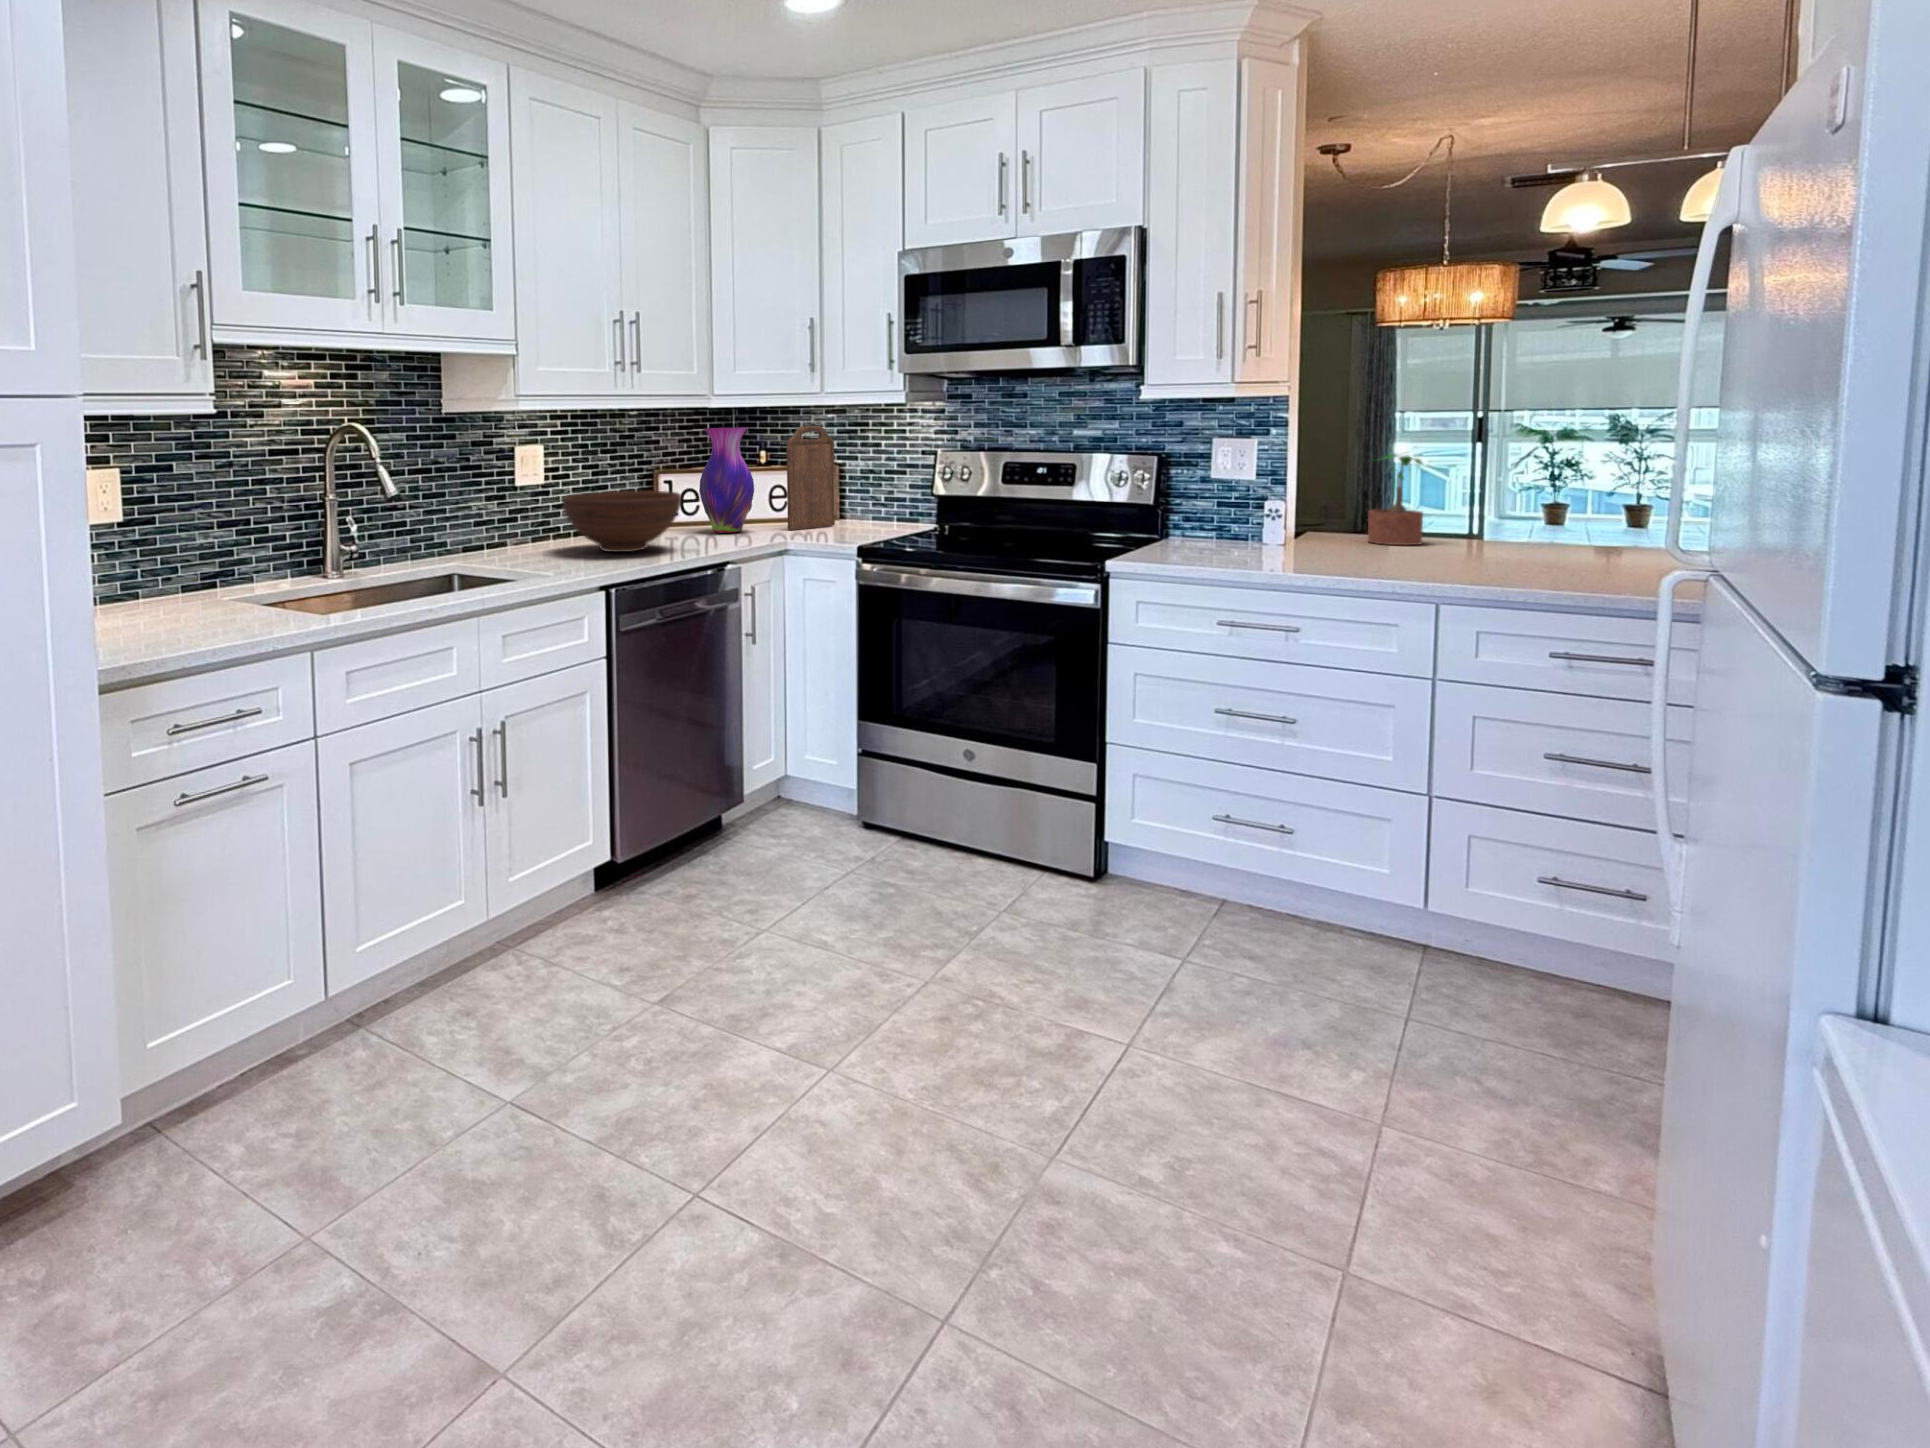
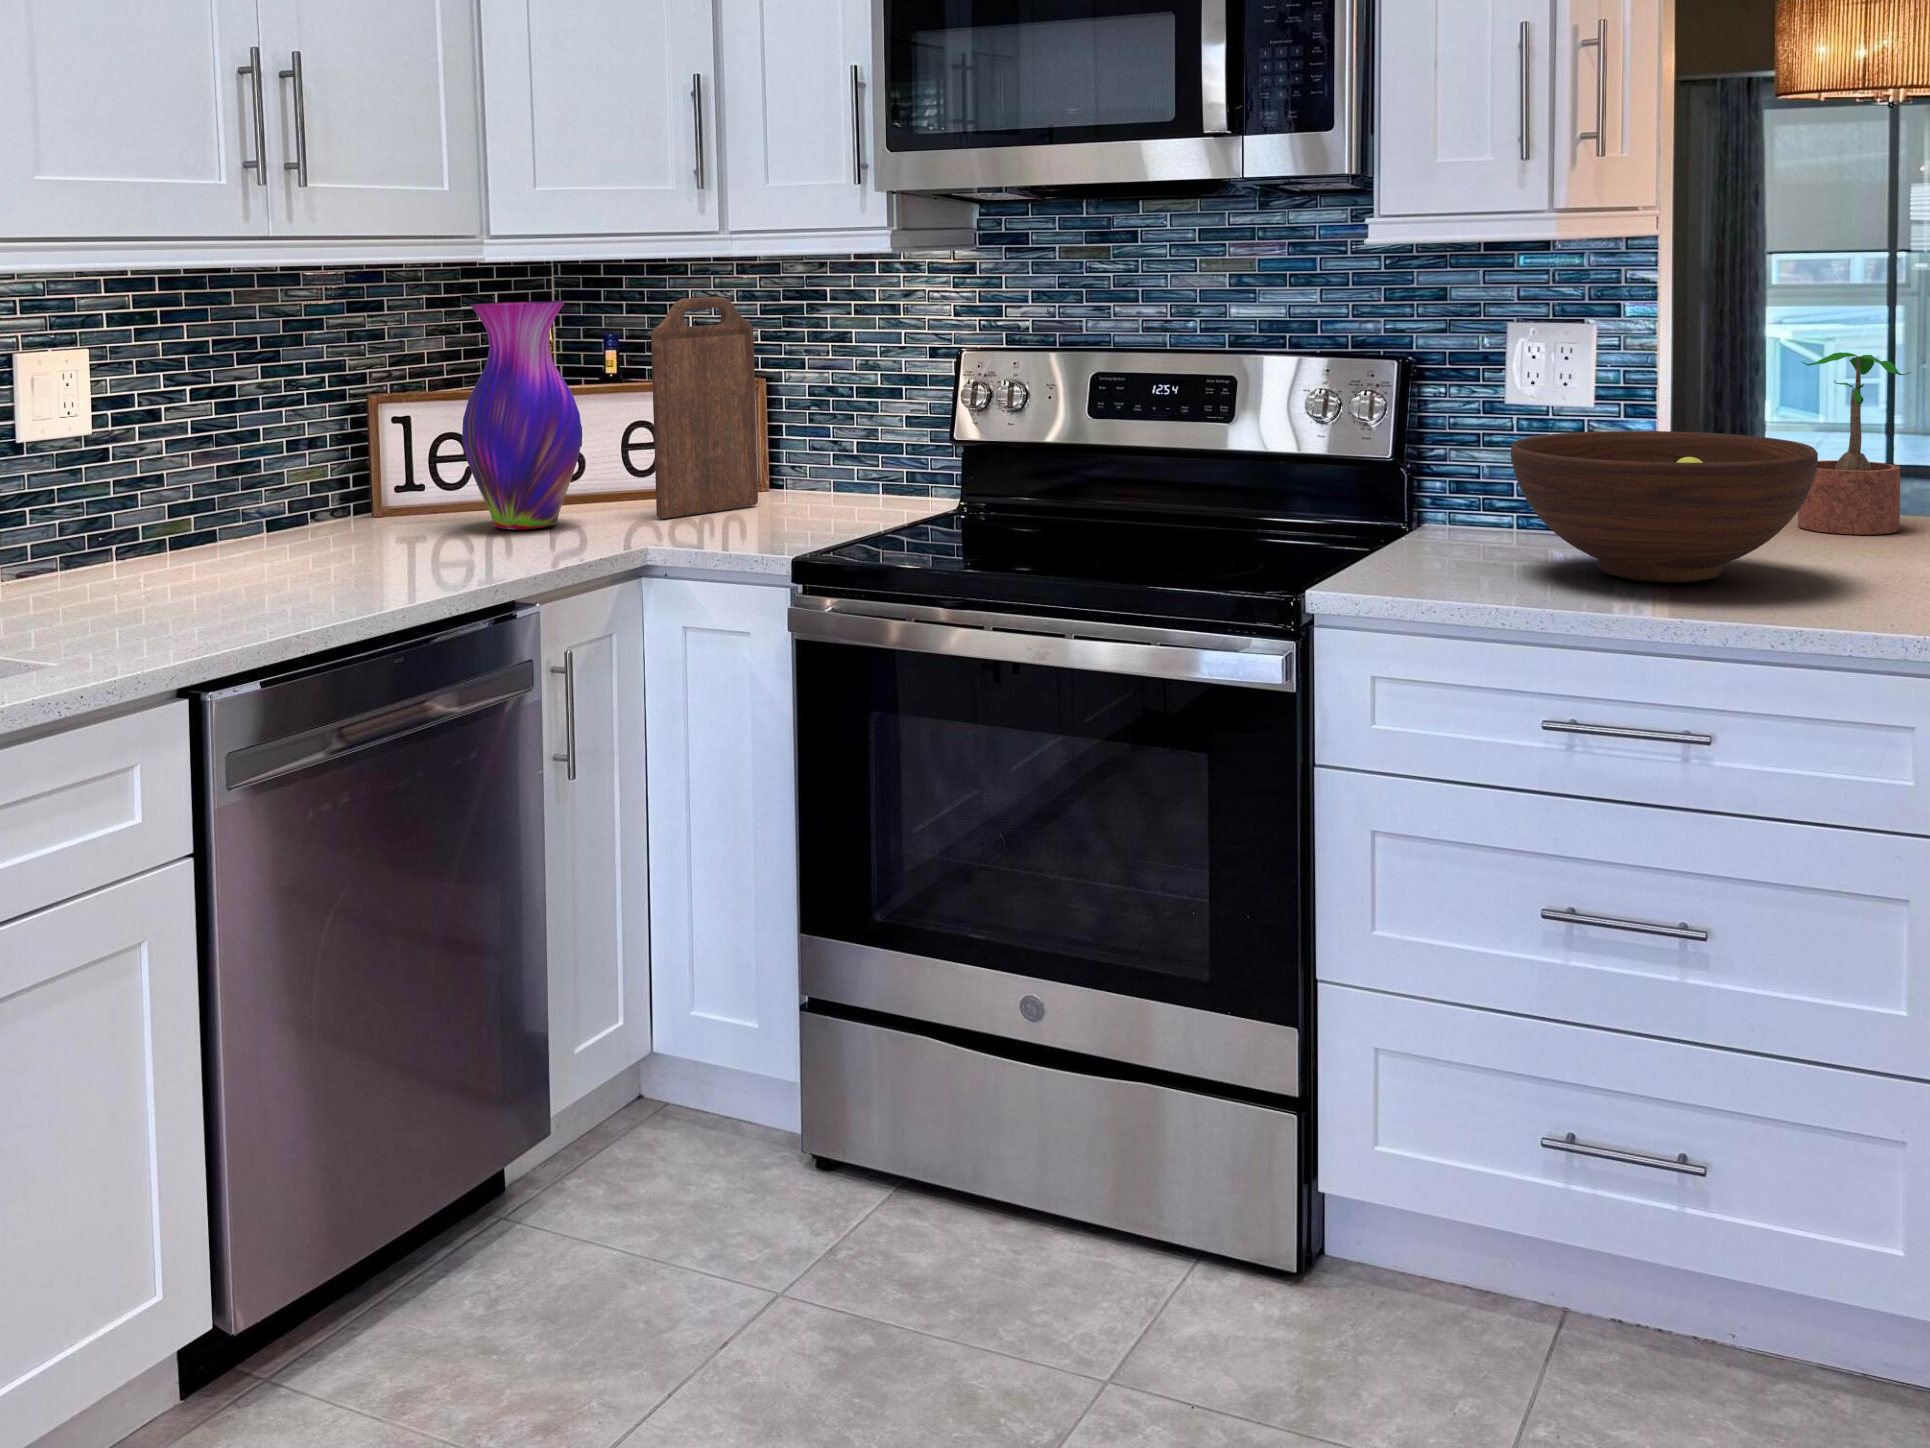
fruit bowl: present [562,491,681,552] -> present [1511,431,1818,582]

